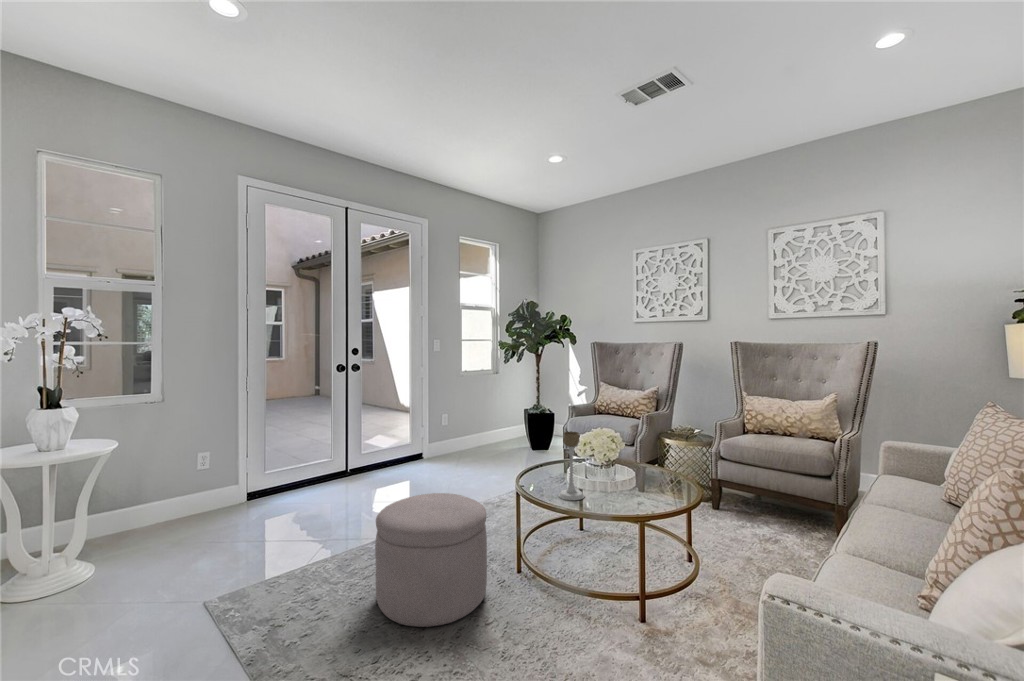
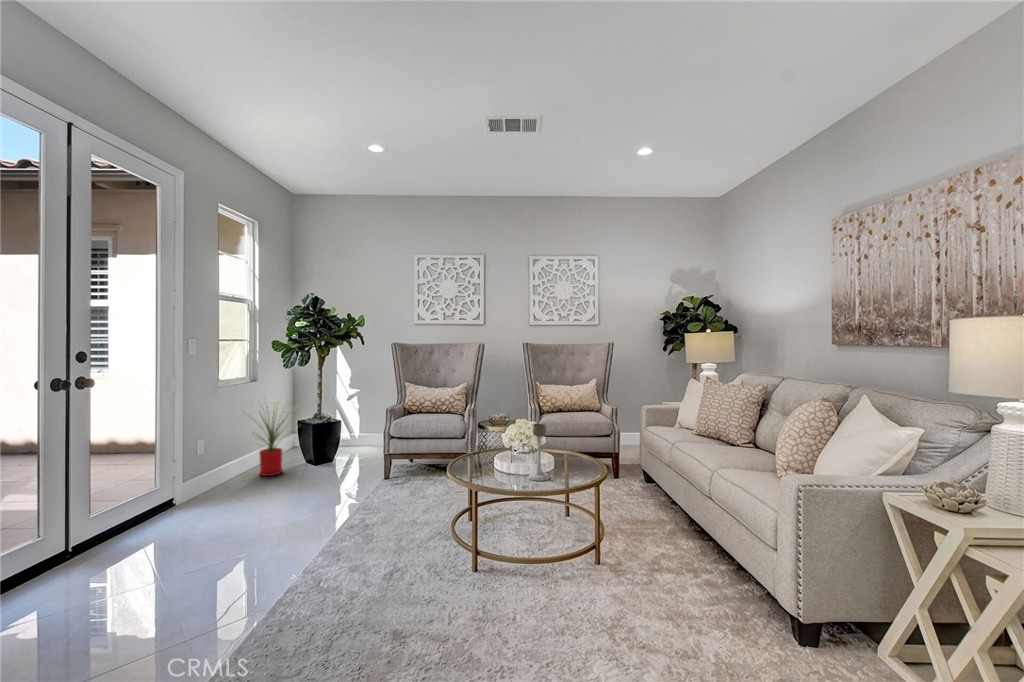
house plant: none [469,386,517,452] -> present [256,407,292,476]
ottoman: present [375,493,487,627] -> none [408,502,519,636]

